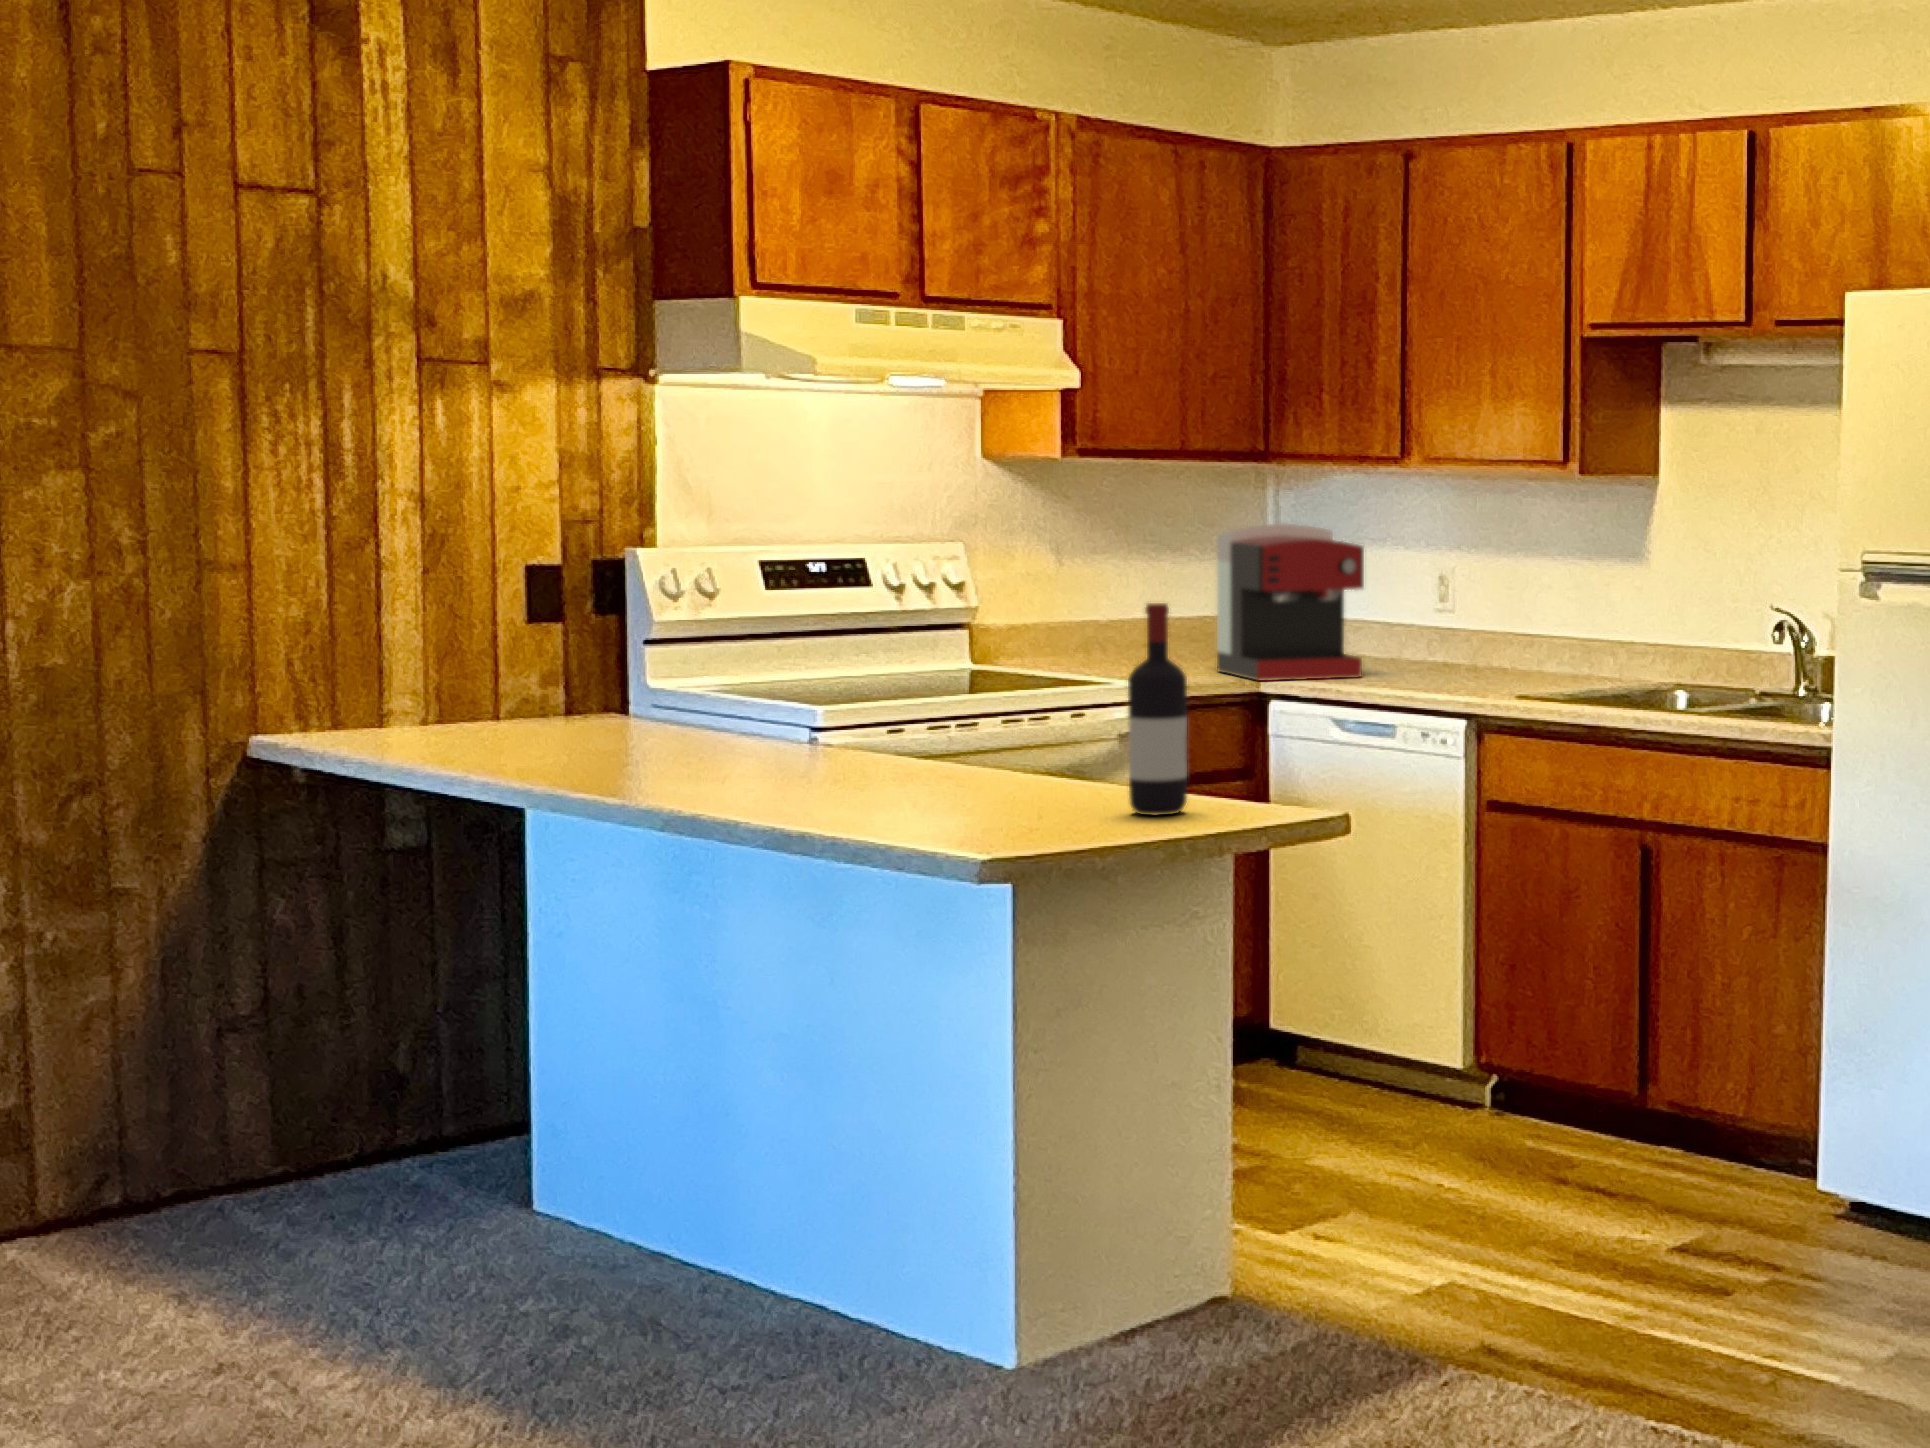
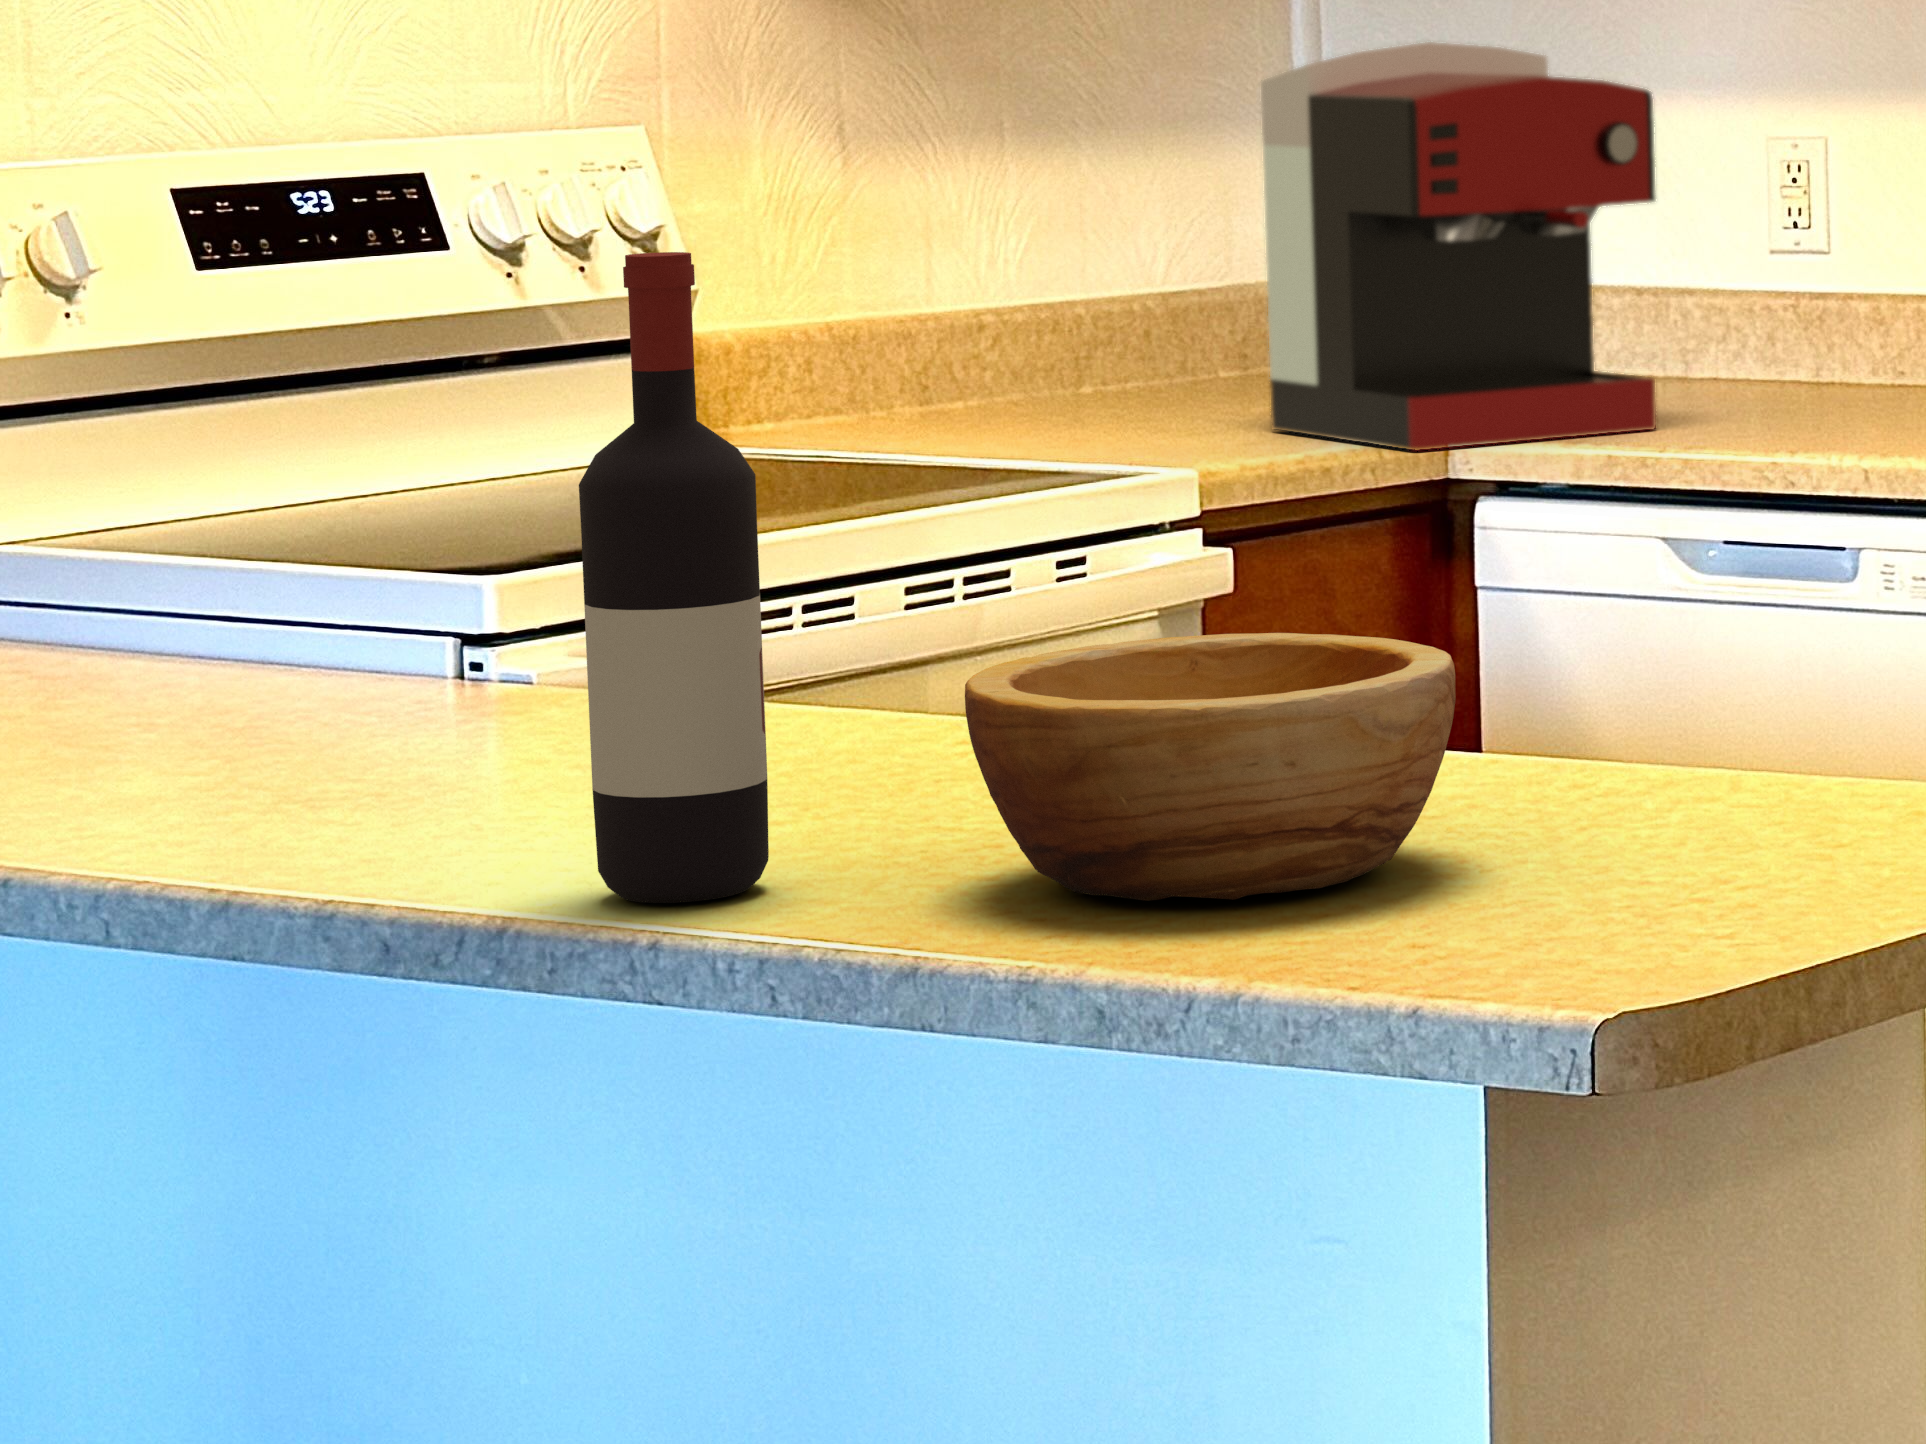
wine bottle: present [1128,603,1187,815] -> present [579,252,769,903]
bowl: none [903,728,1071,809] -> present [965,633,1456,901]

